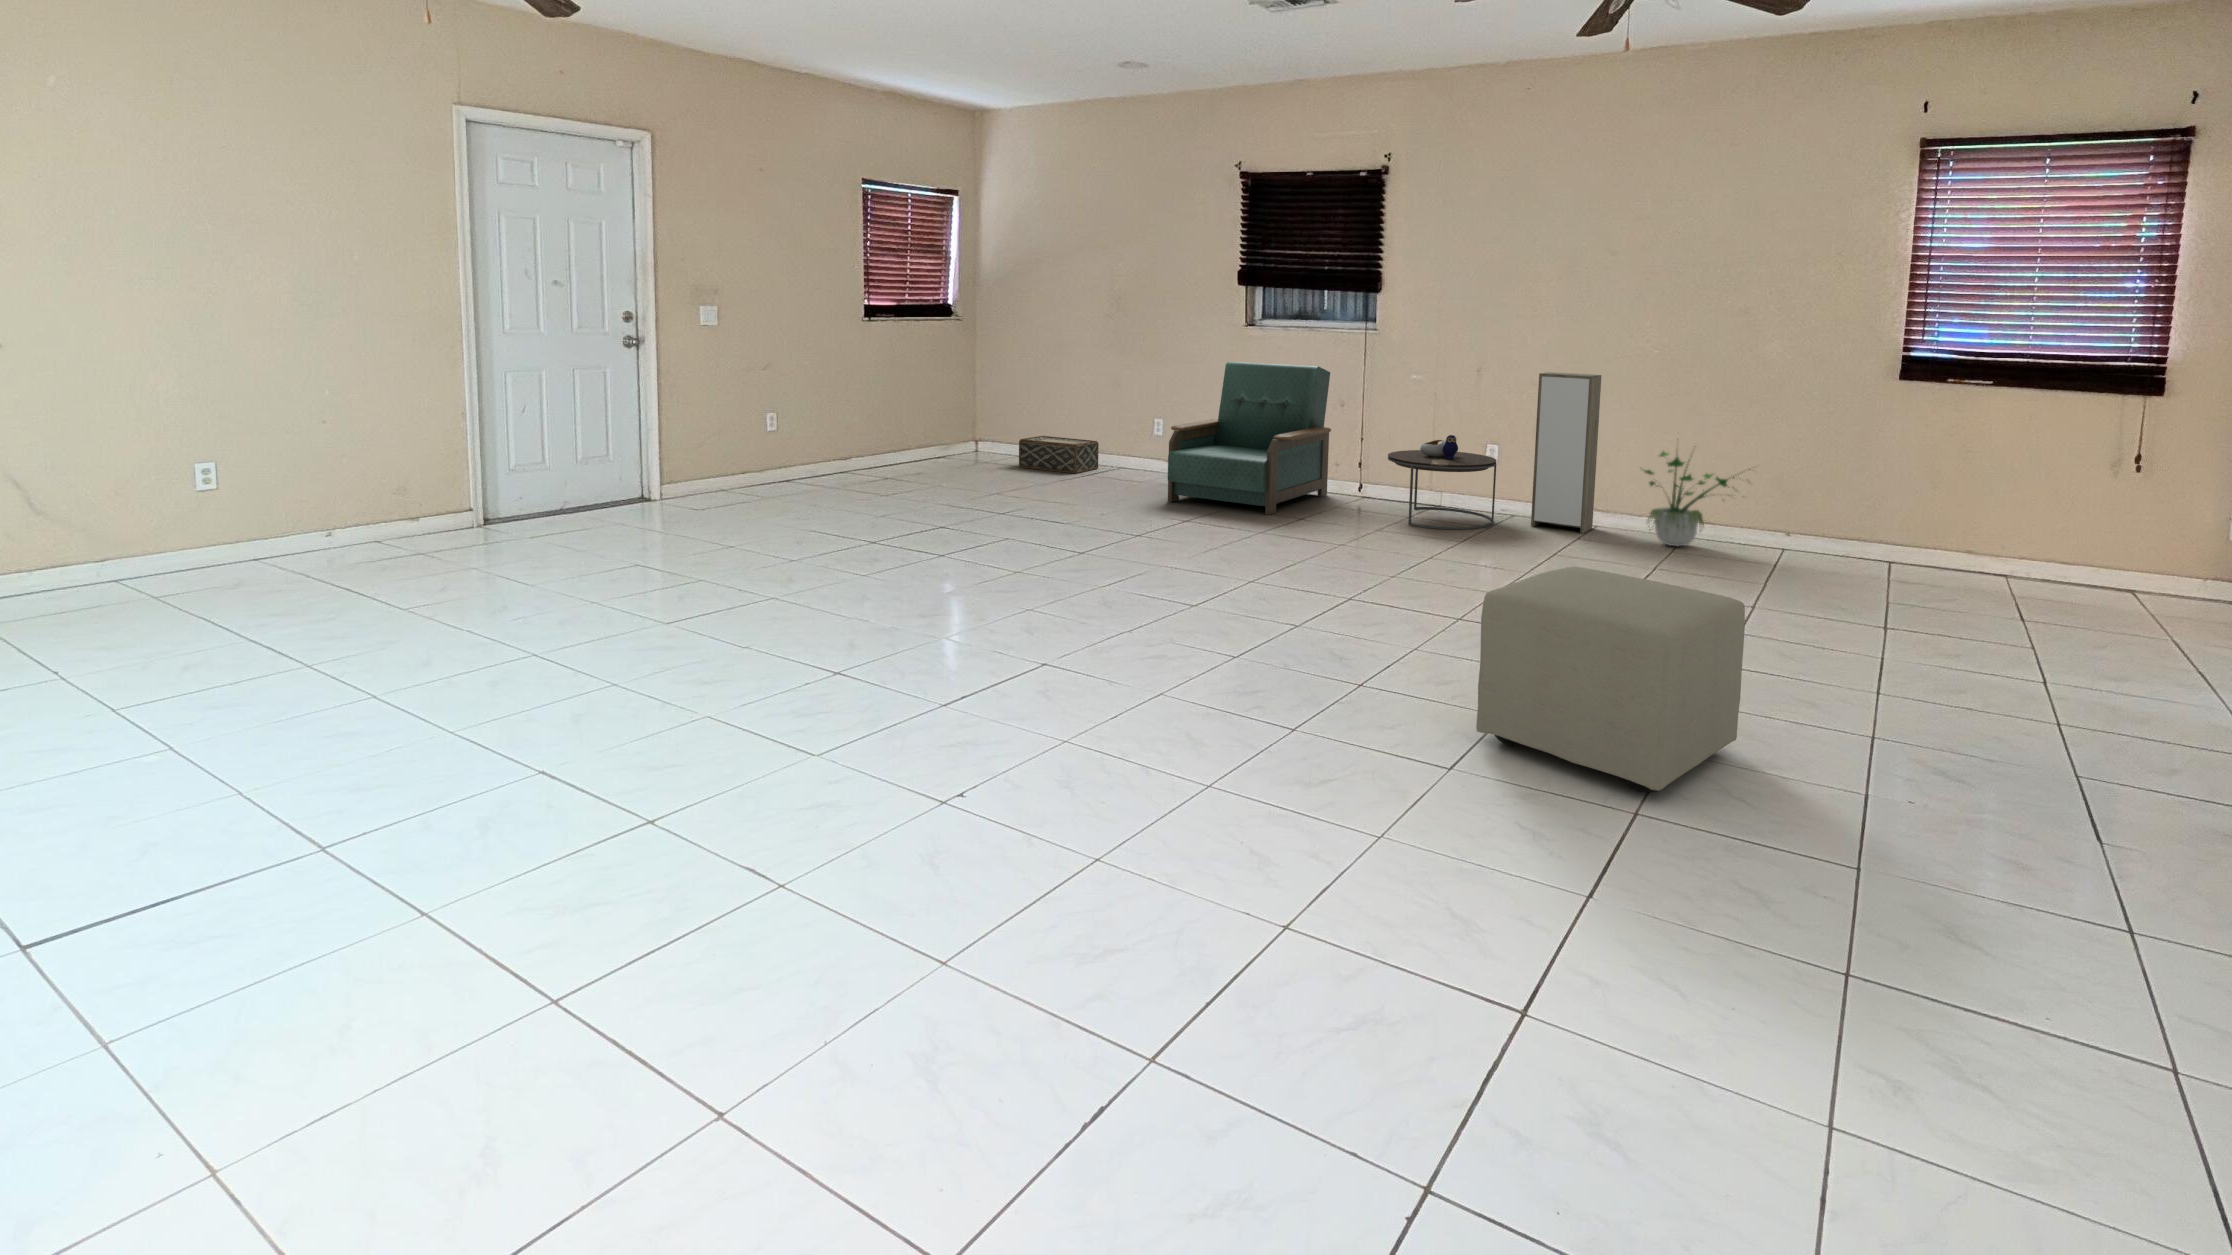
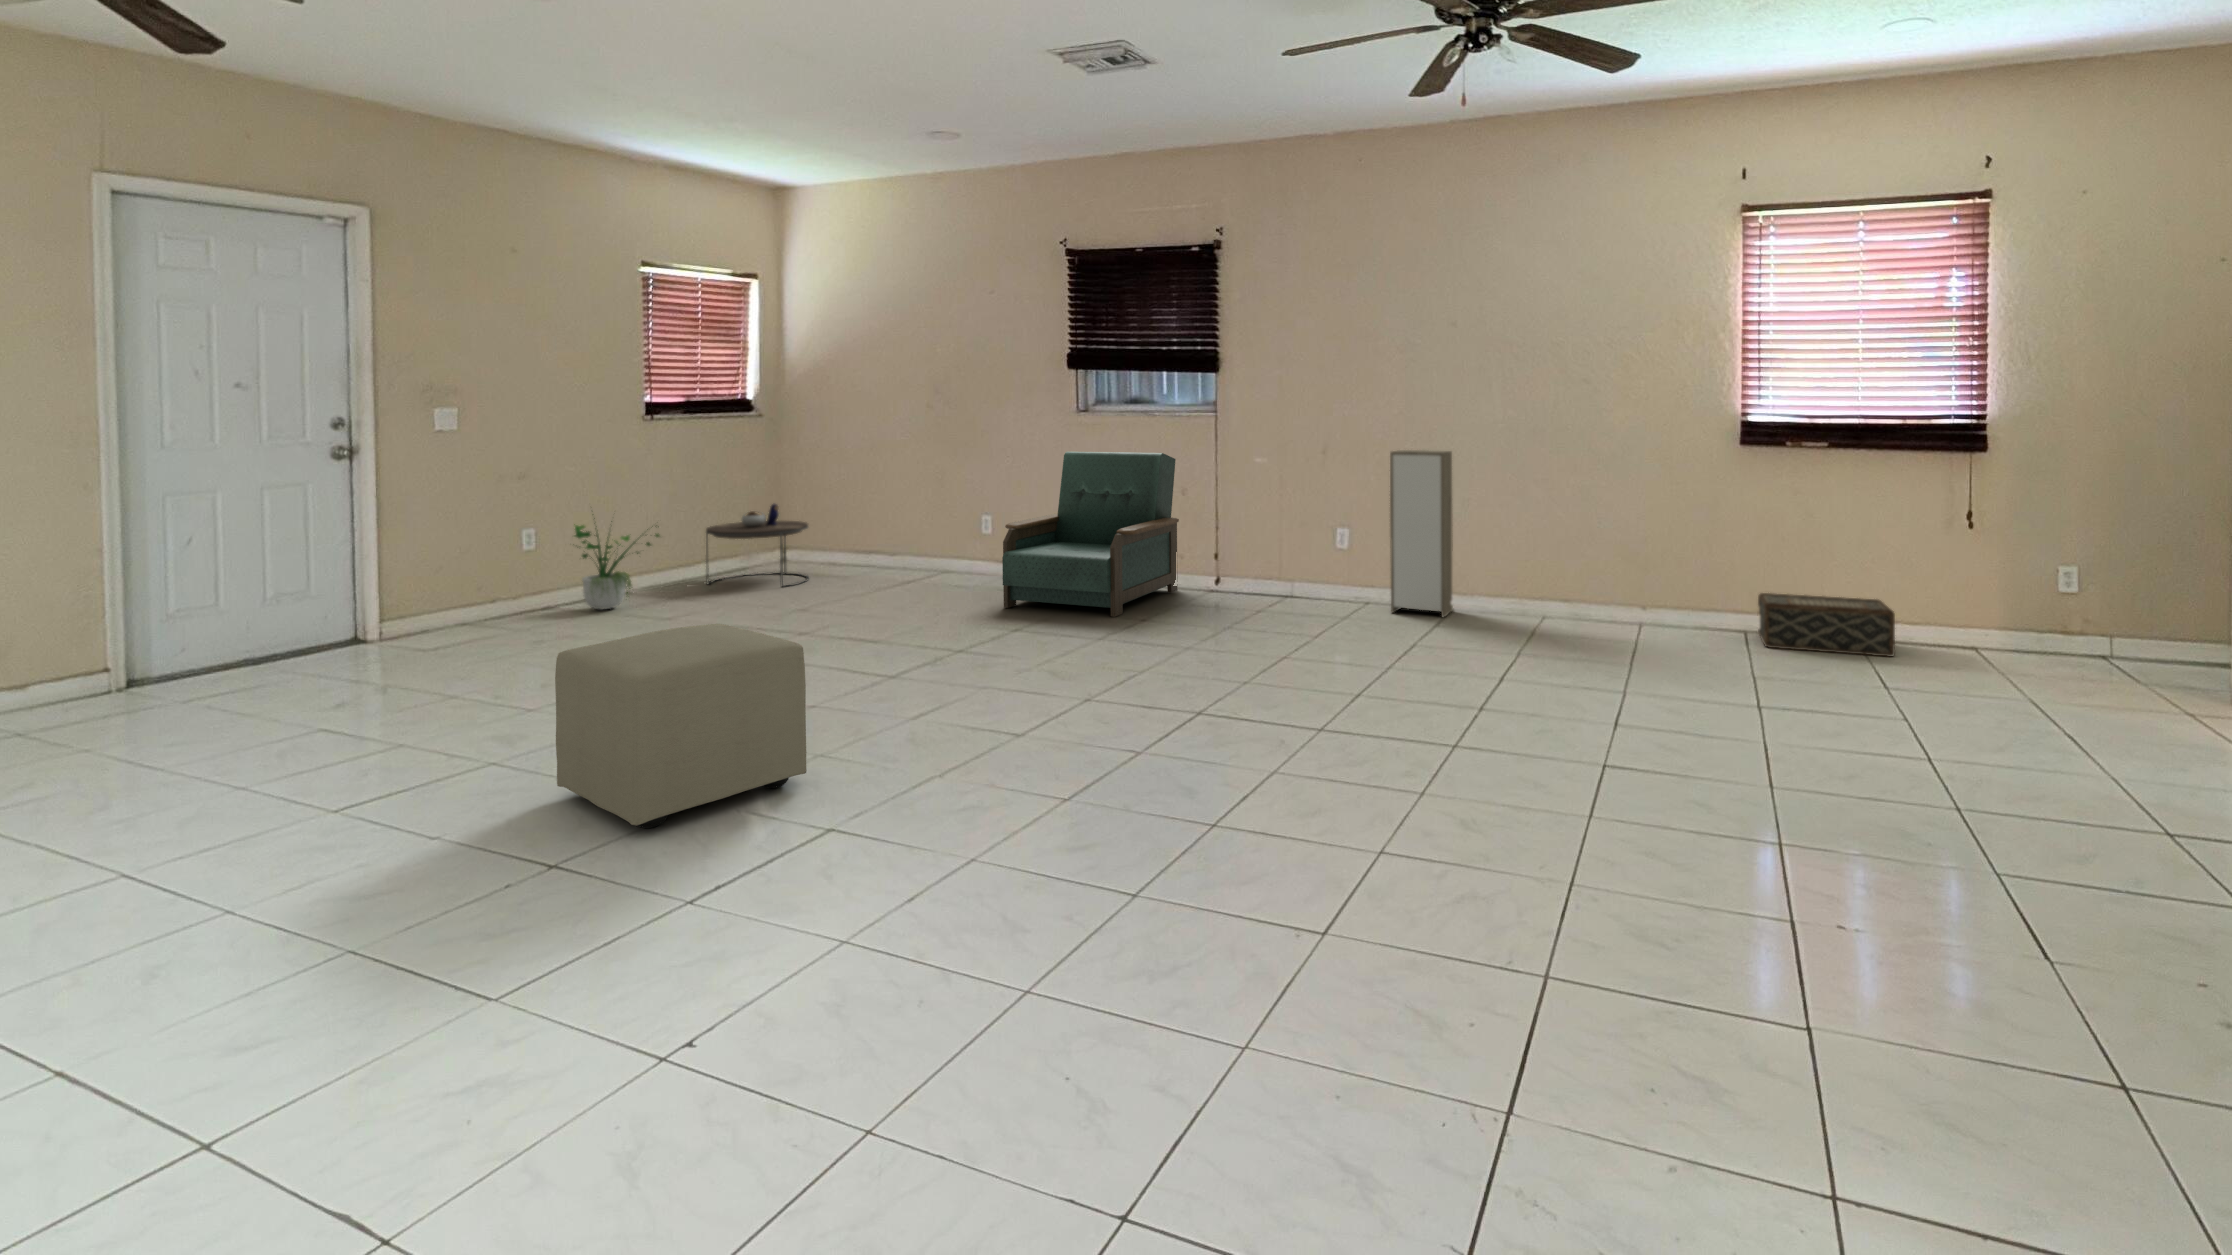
side table: present [1388,435,1497,529] -> present [706,504,809,587]
woven basket: present [1019,436,1099,473] -> present [1758,593,1895,657]
potted plant: present [1644,452,1750,546] -> present [575,518,659,609]
ottoman: present [1476,567,1745,792] -> present [555,624,807,828]

